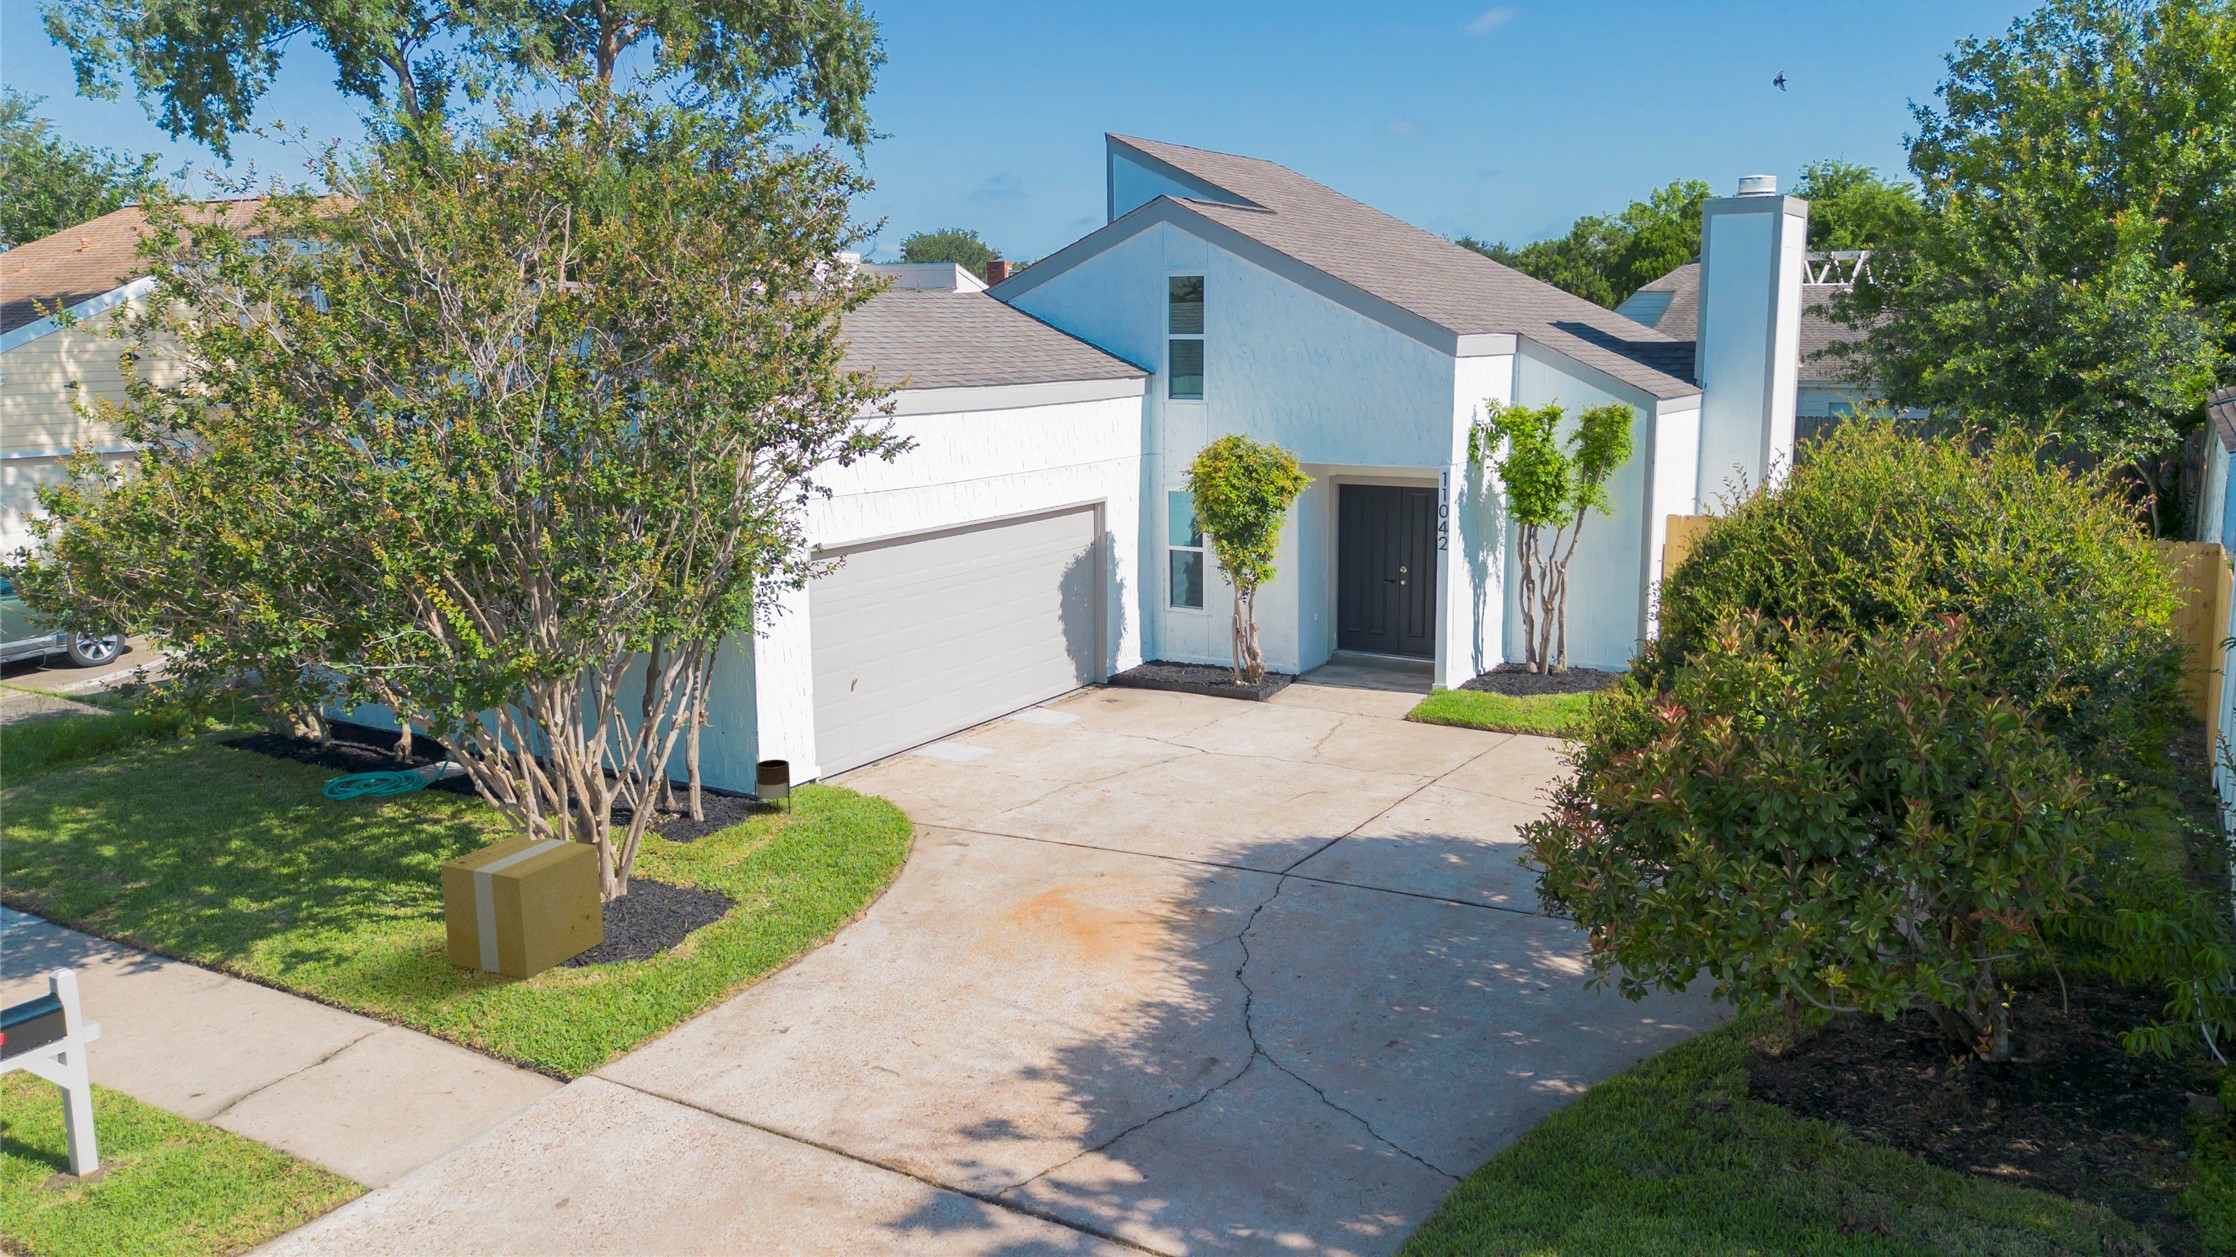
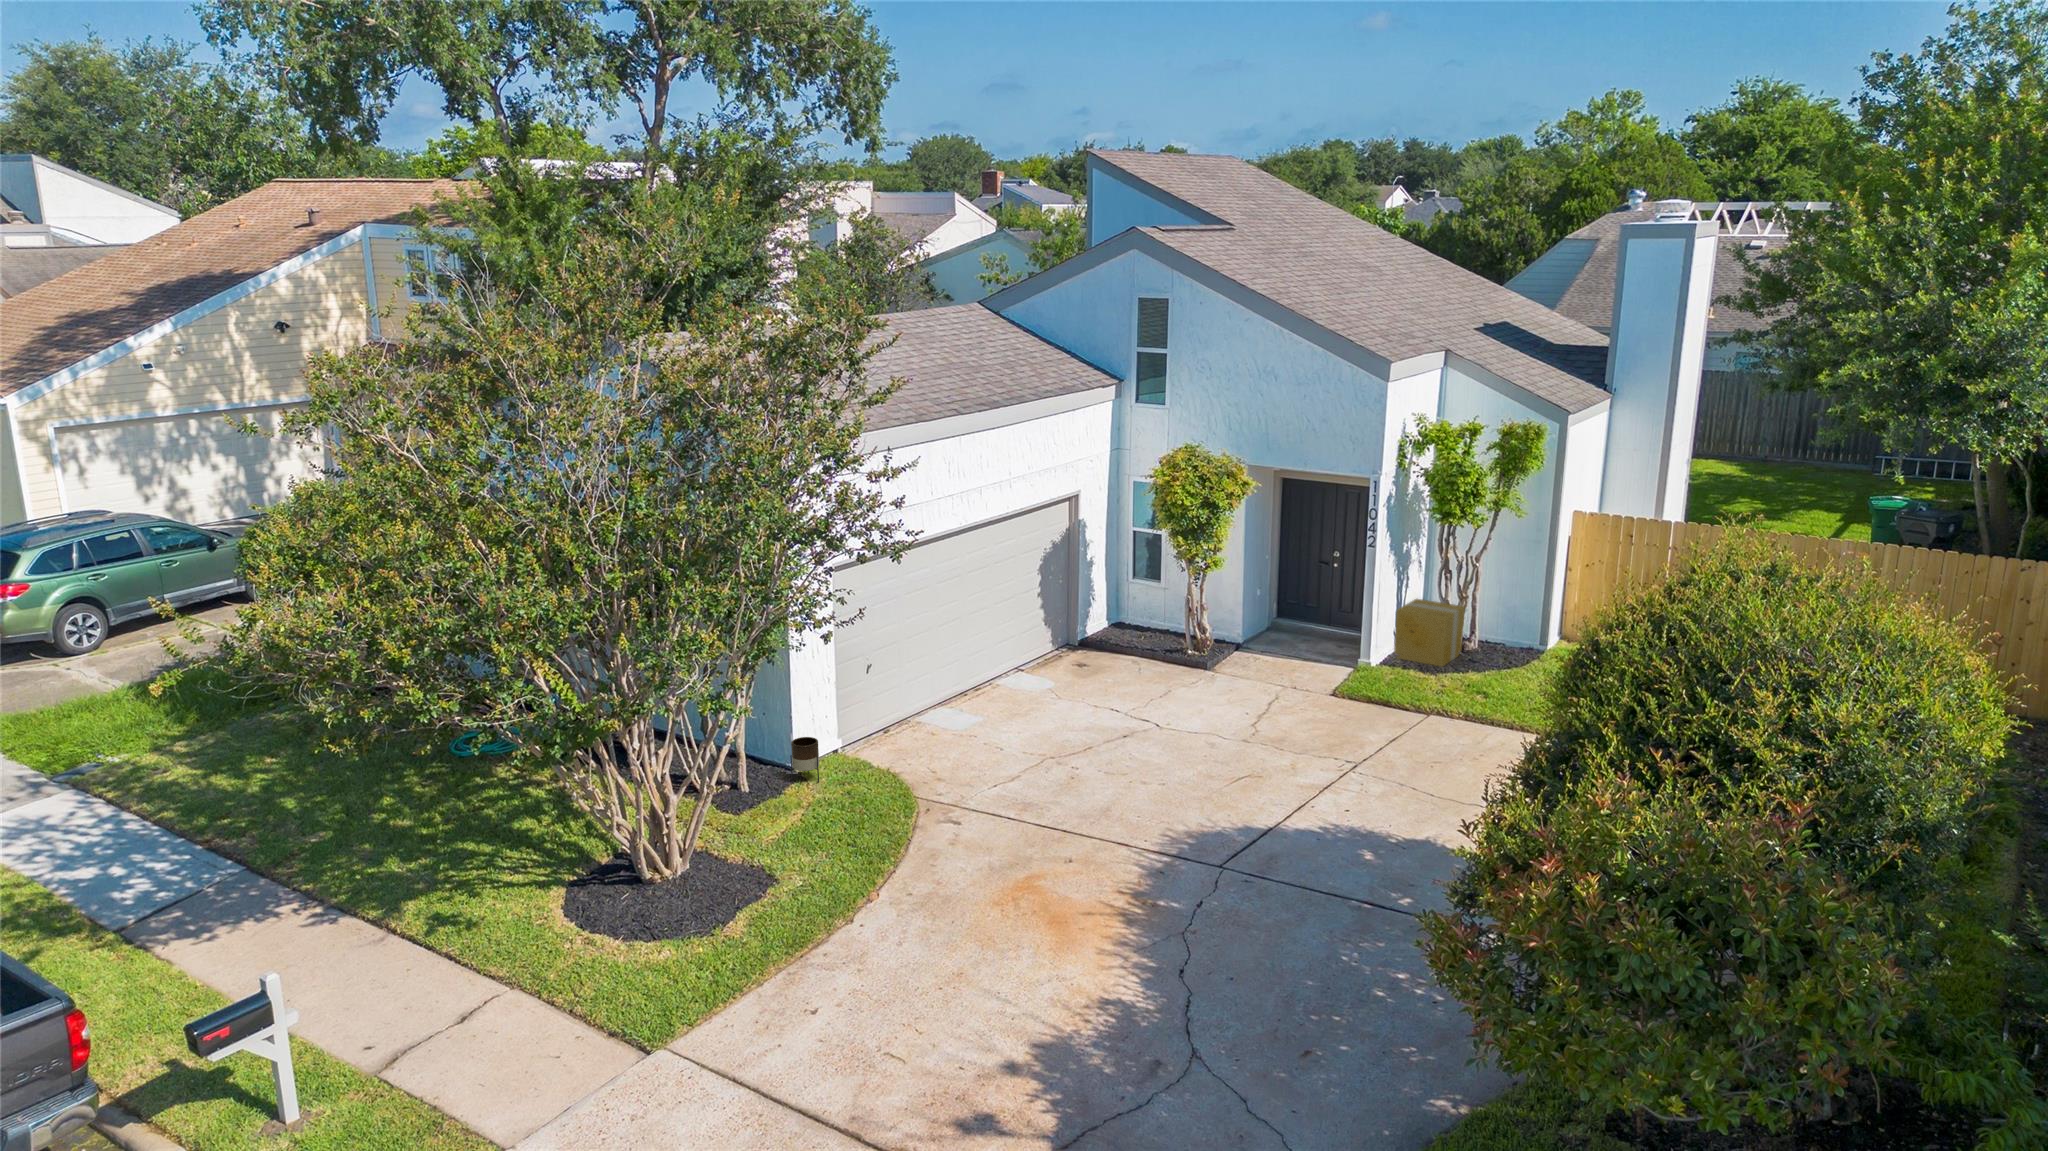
cardboard box: present [441,834,604,979] -> present [1394,599,1465,667]

